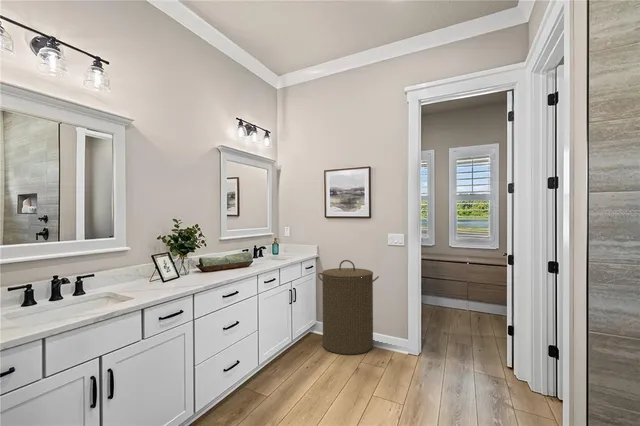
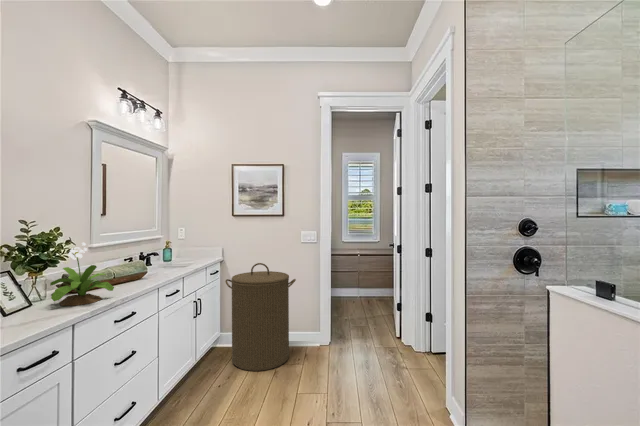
potted flower: none [191,236,228,278] -> present [50,243,114,306]

